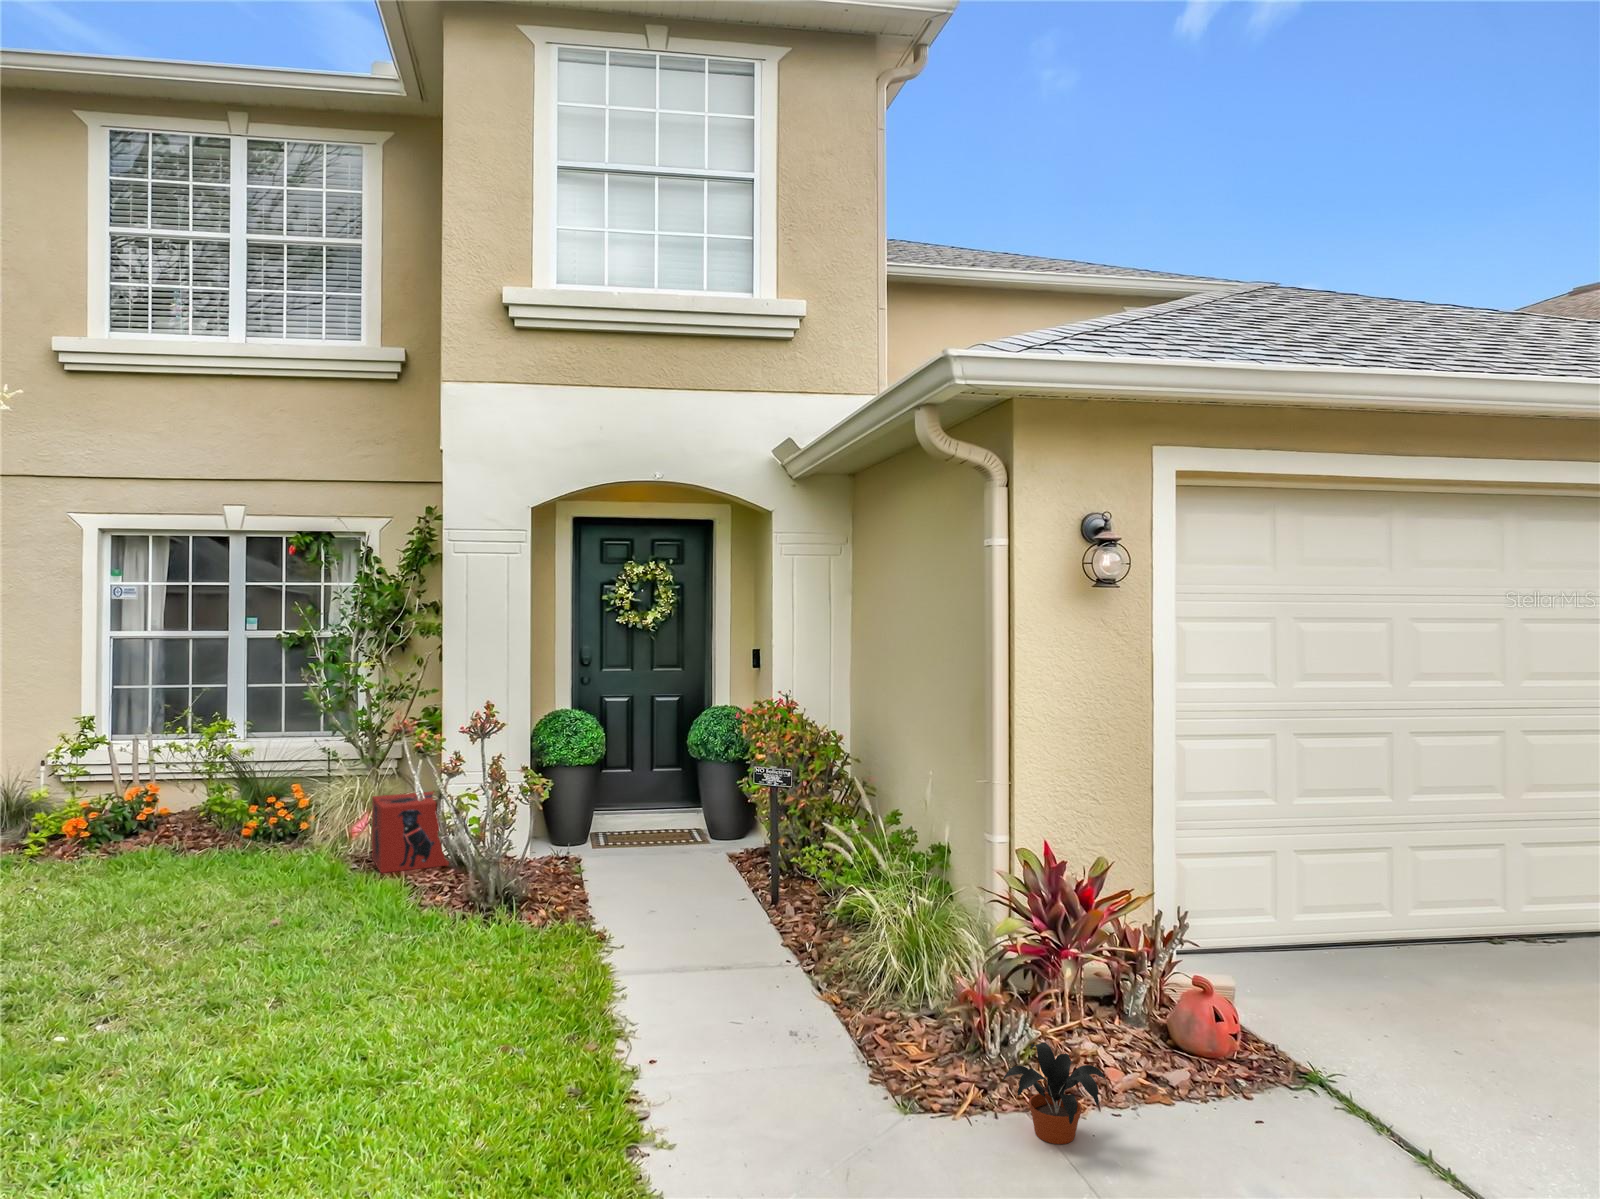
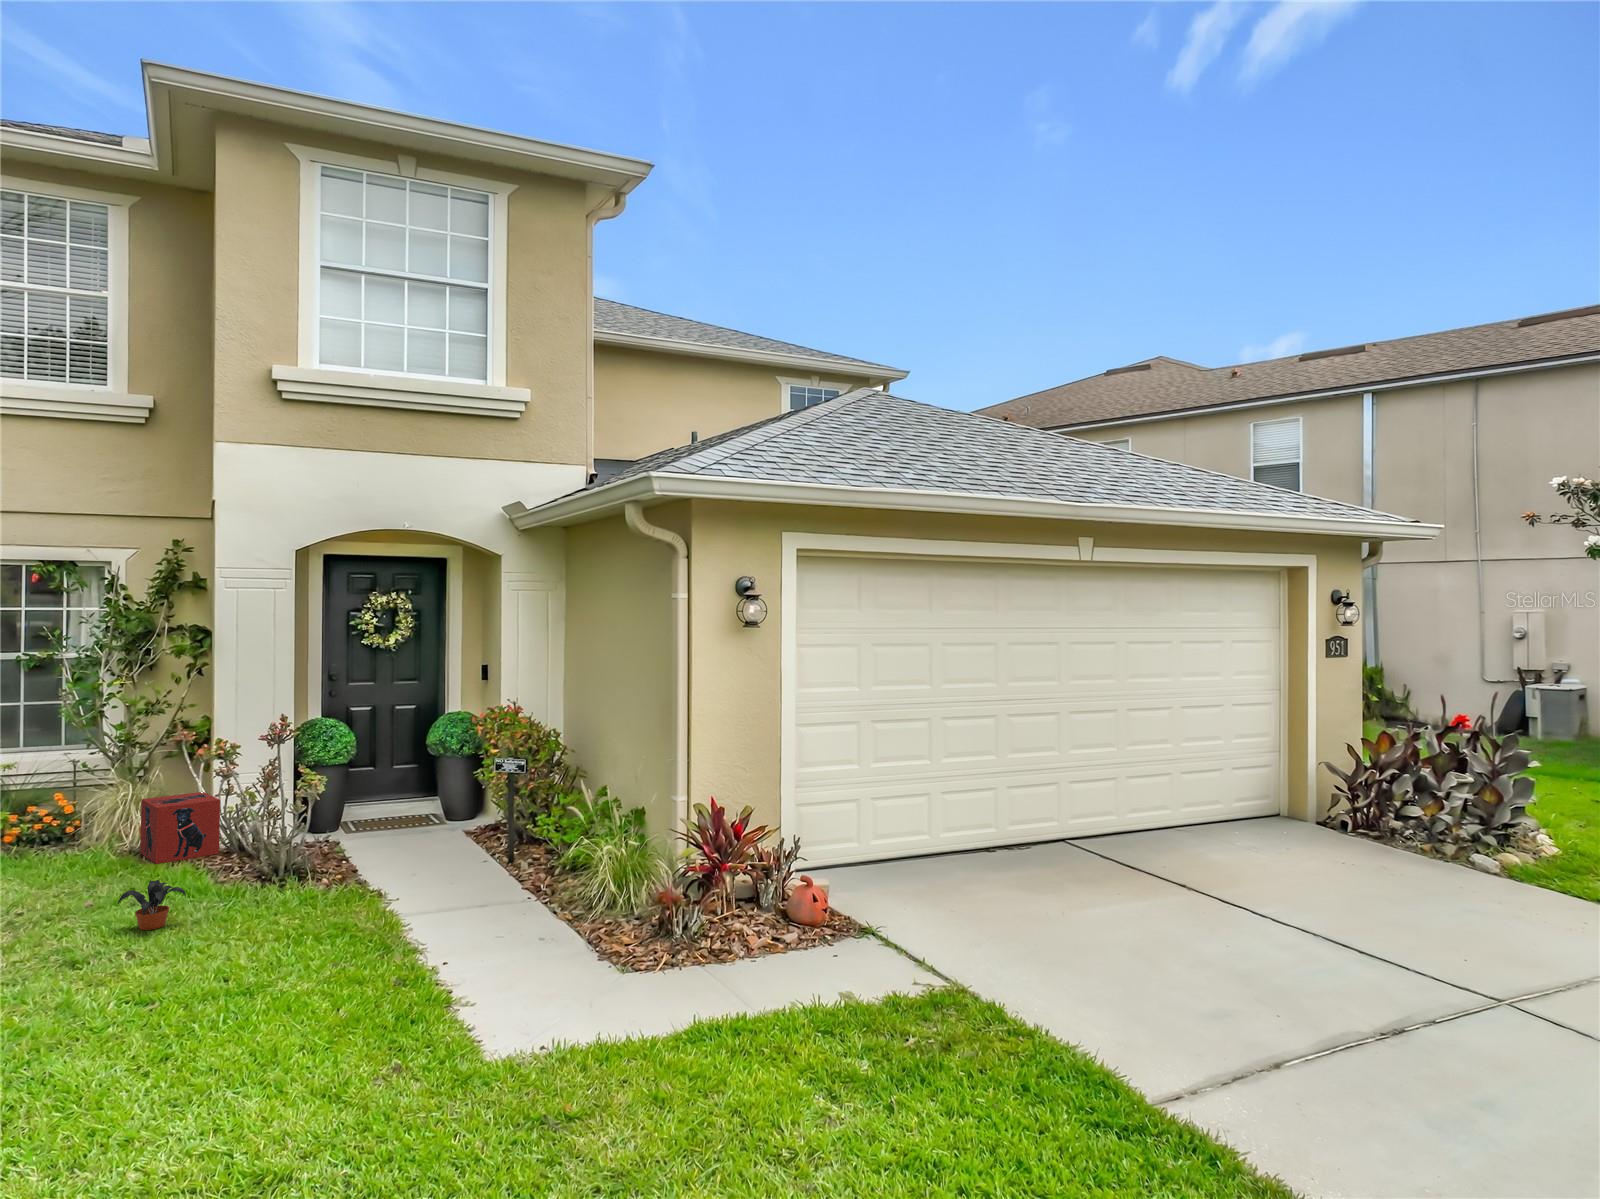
potted plant: present [1003,1043,1107,1144] -> present [118,880,186,930]

